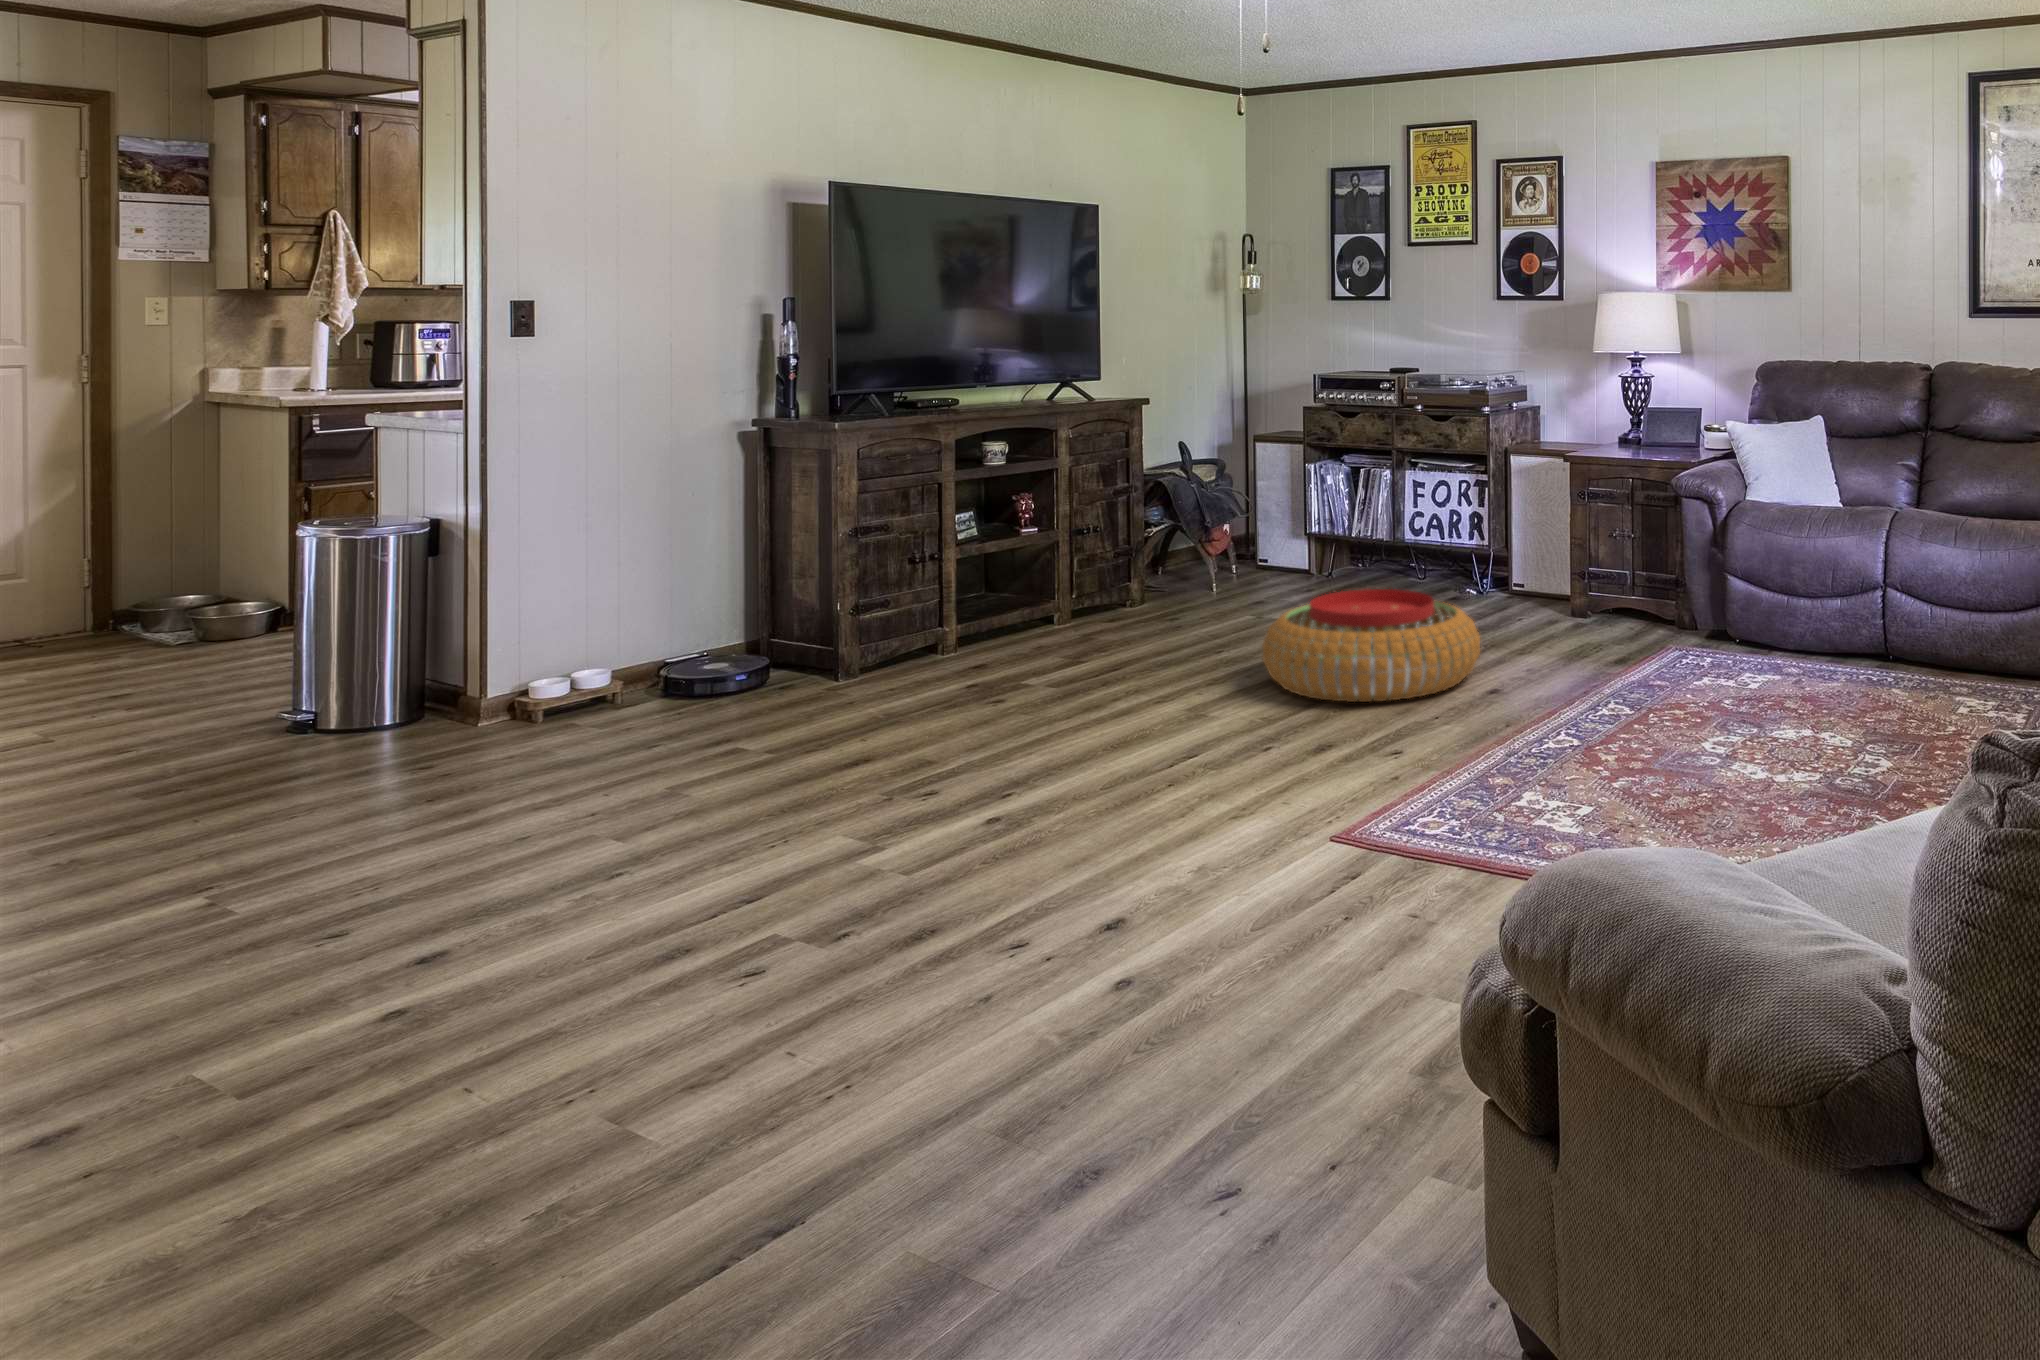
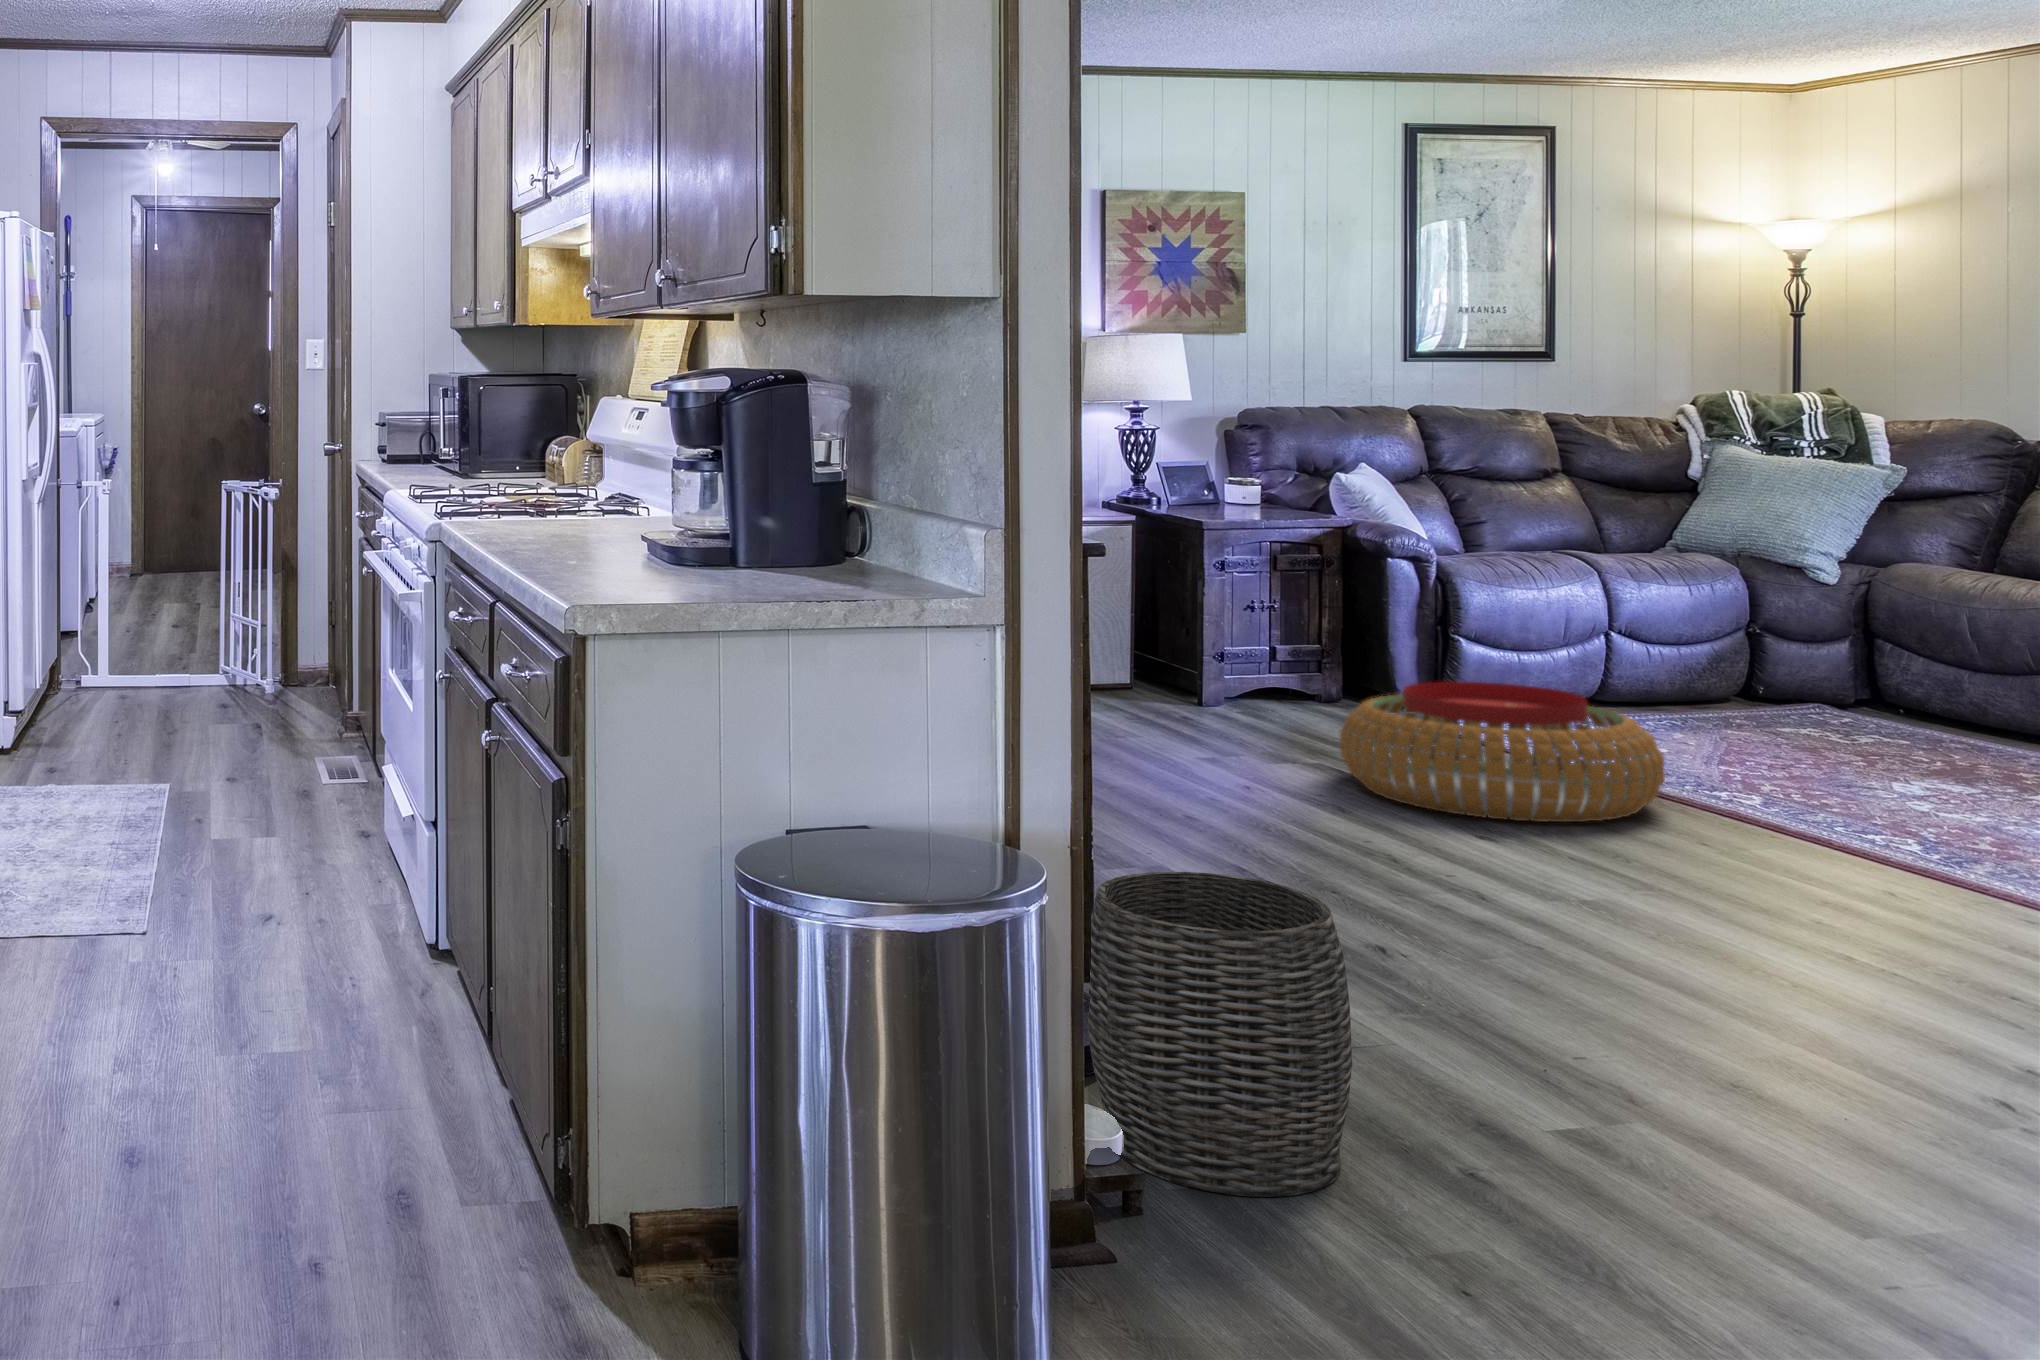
woven basket: none [419,611,556,746] -> present [1088,872,1352,1197]

